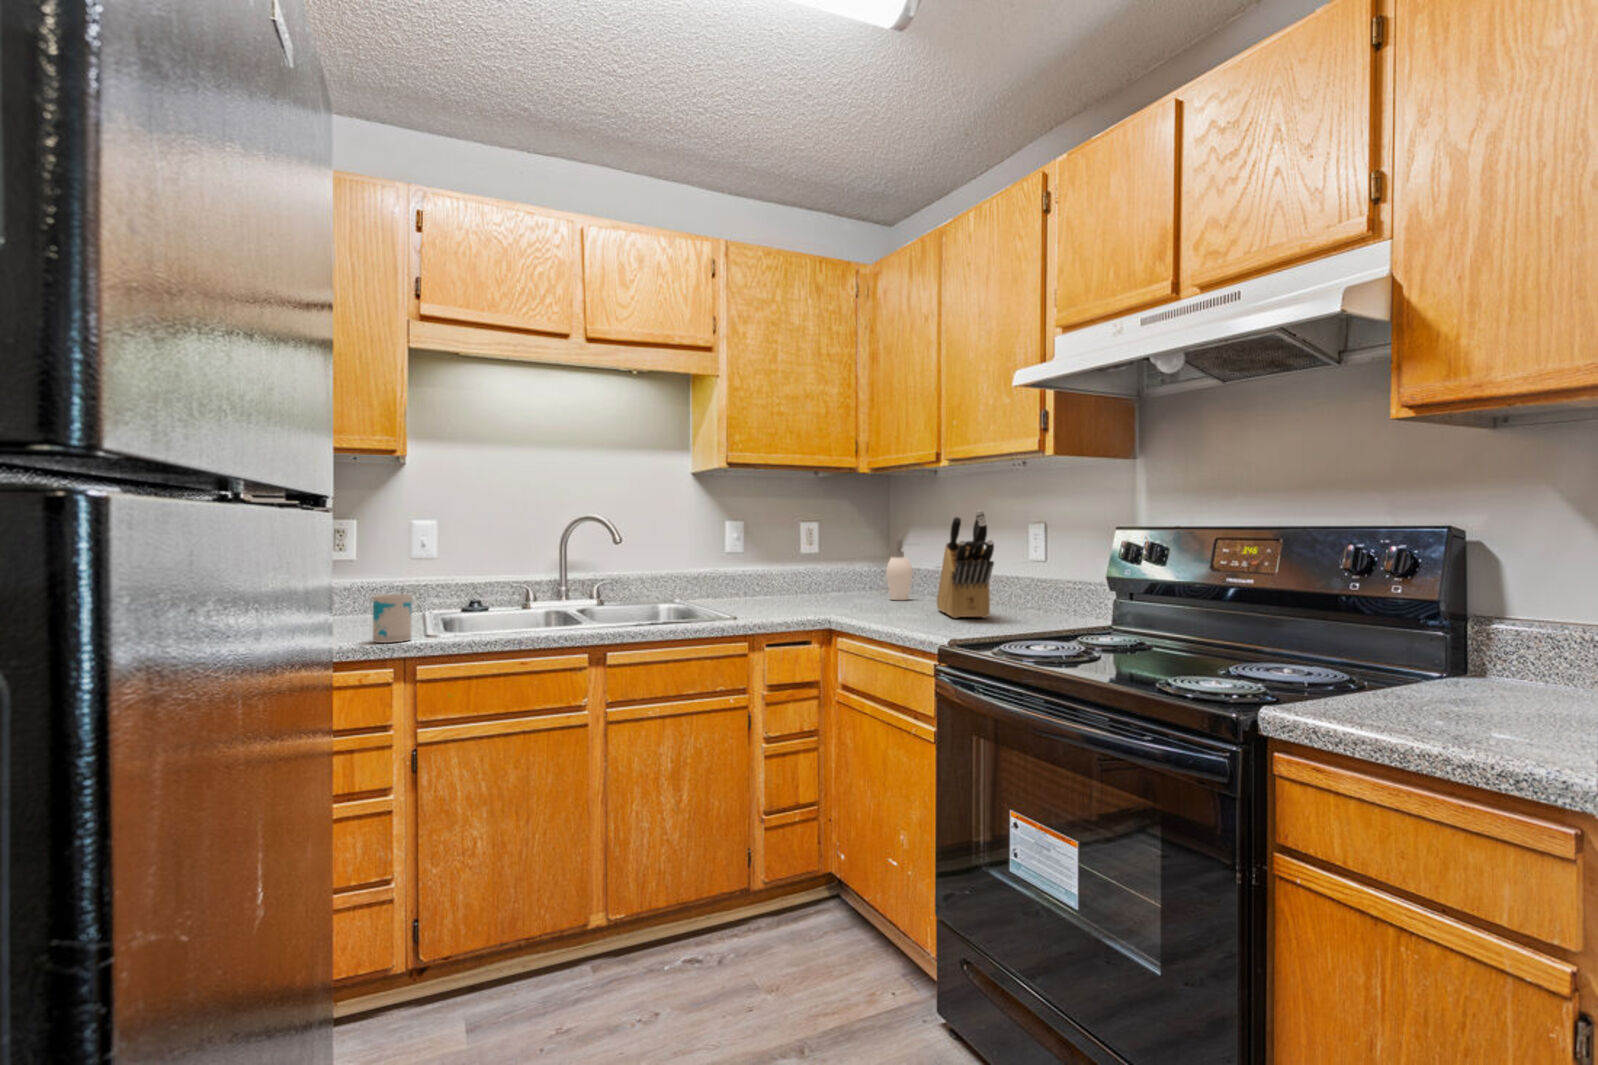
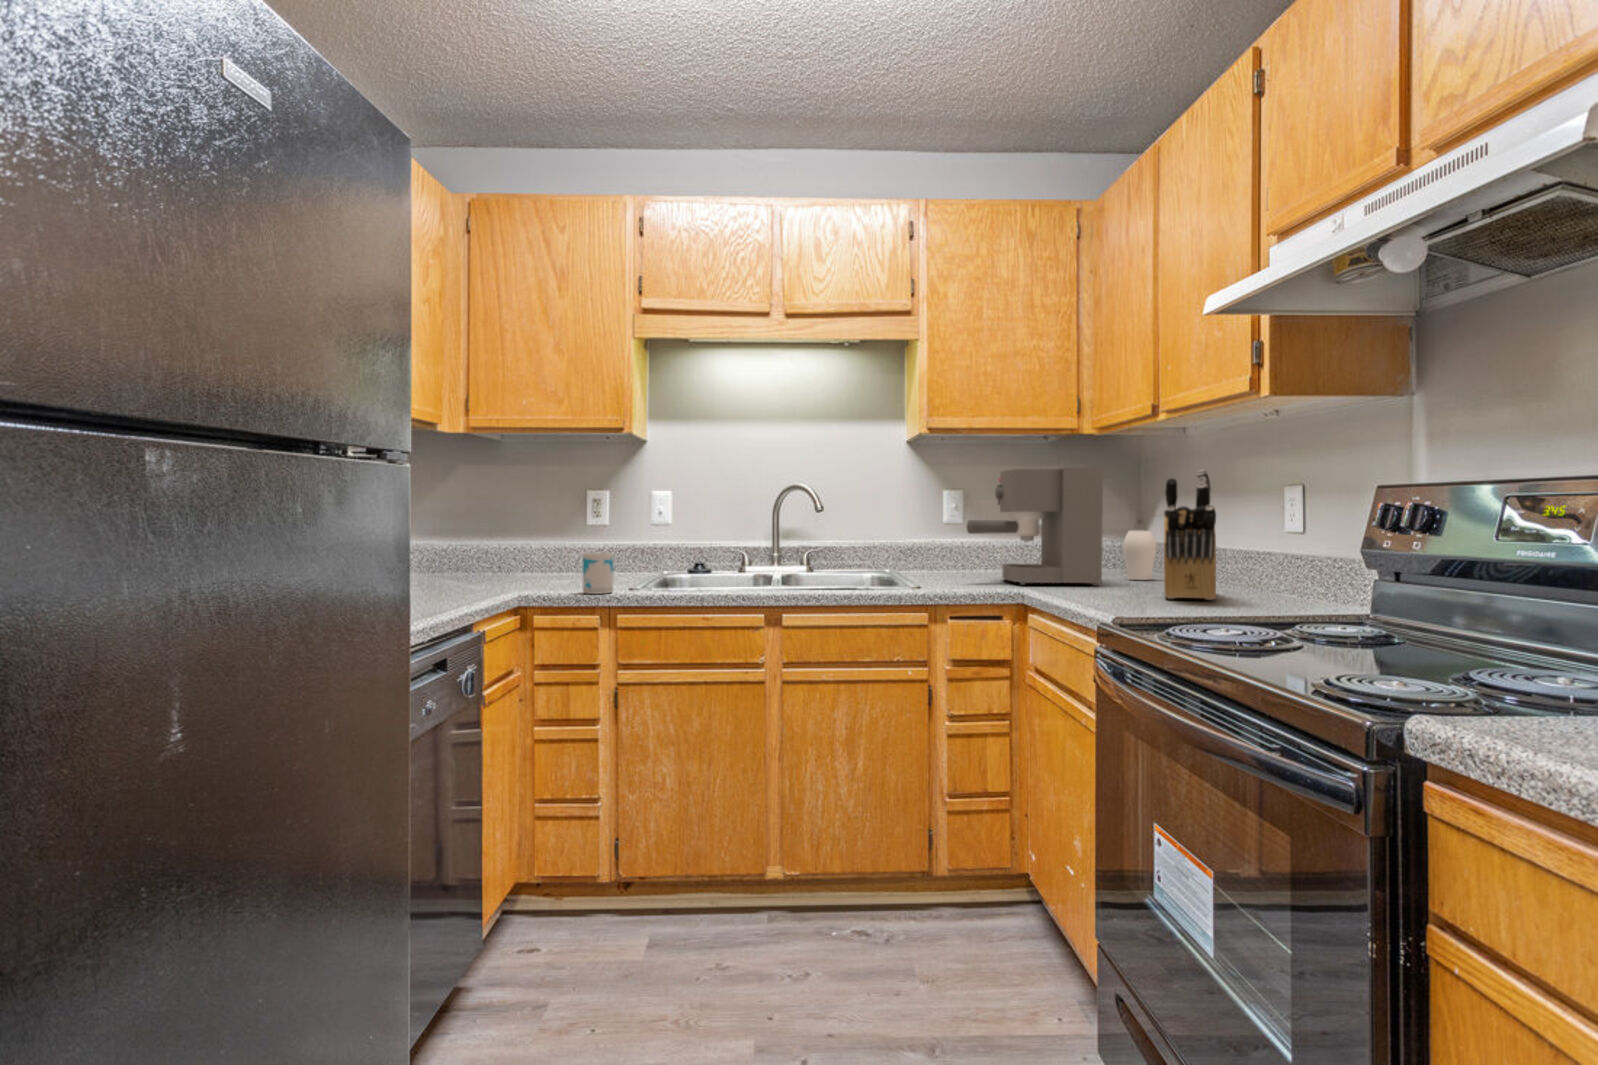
coffee maker: none [766,503,882,610] -> present [967,467,1103,586]

